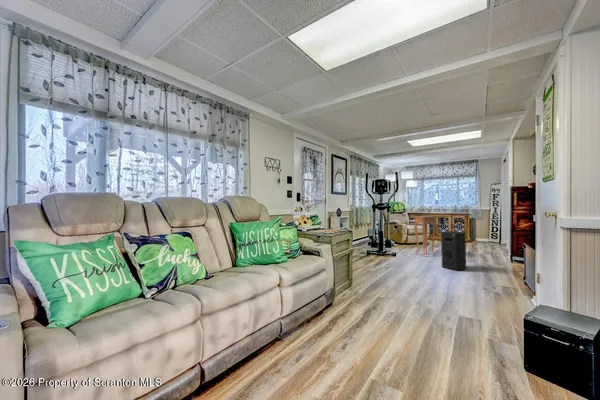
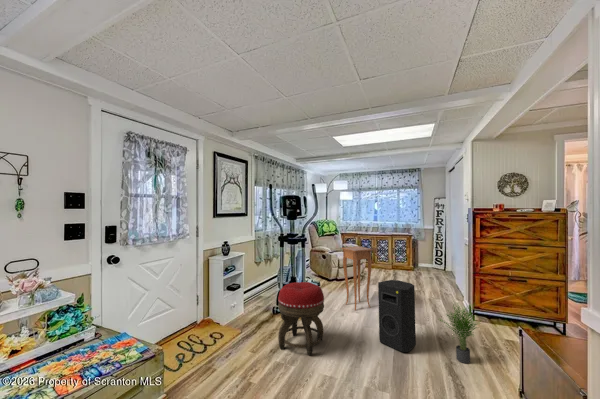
footstool: none [378,231,407,269] -> present [278,282,324,355]
potted plant: none [478,239,510,275] -> present [440,305,477,363]

